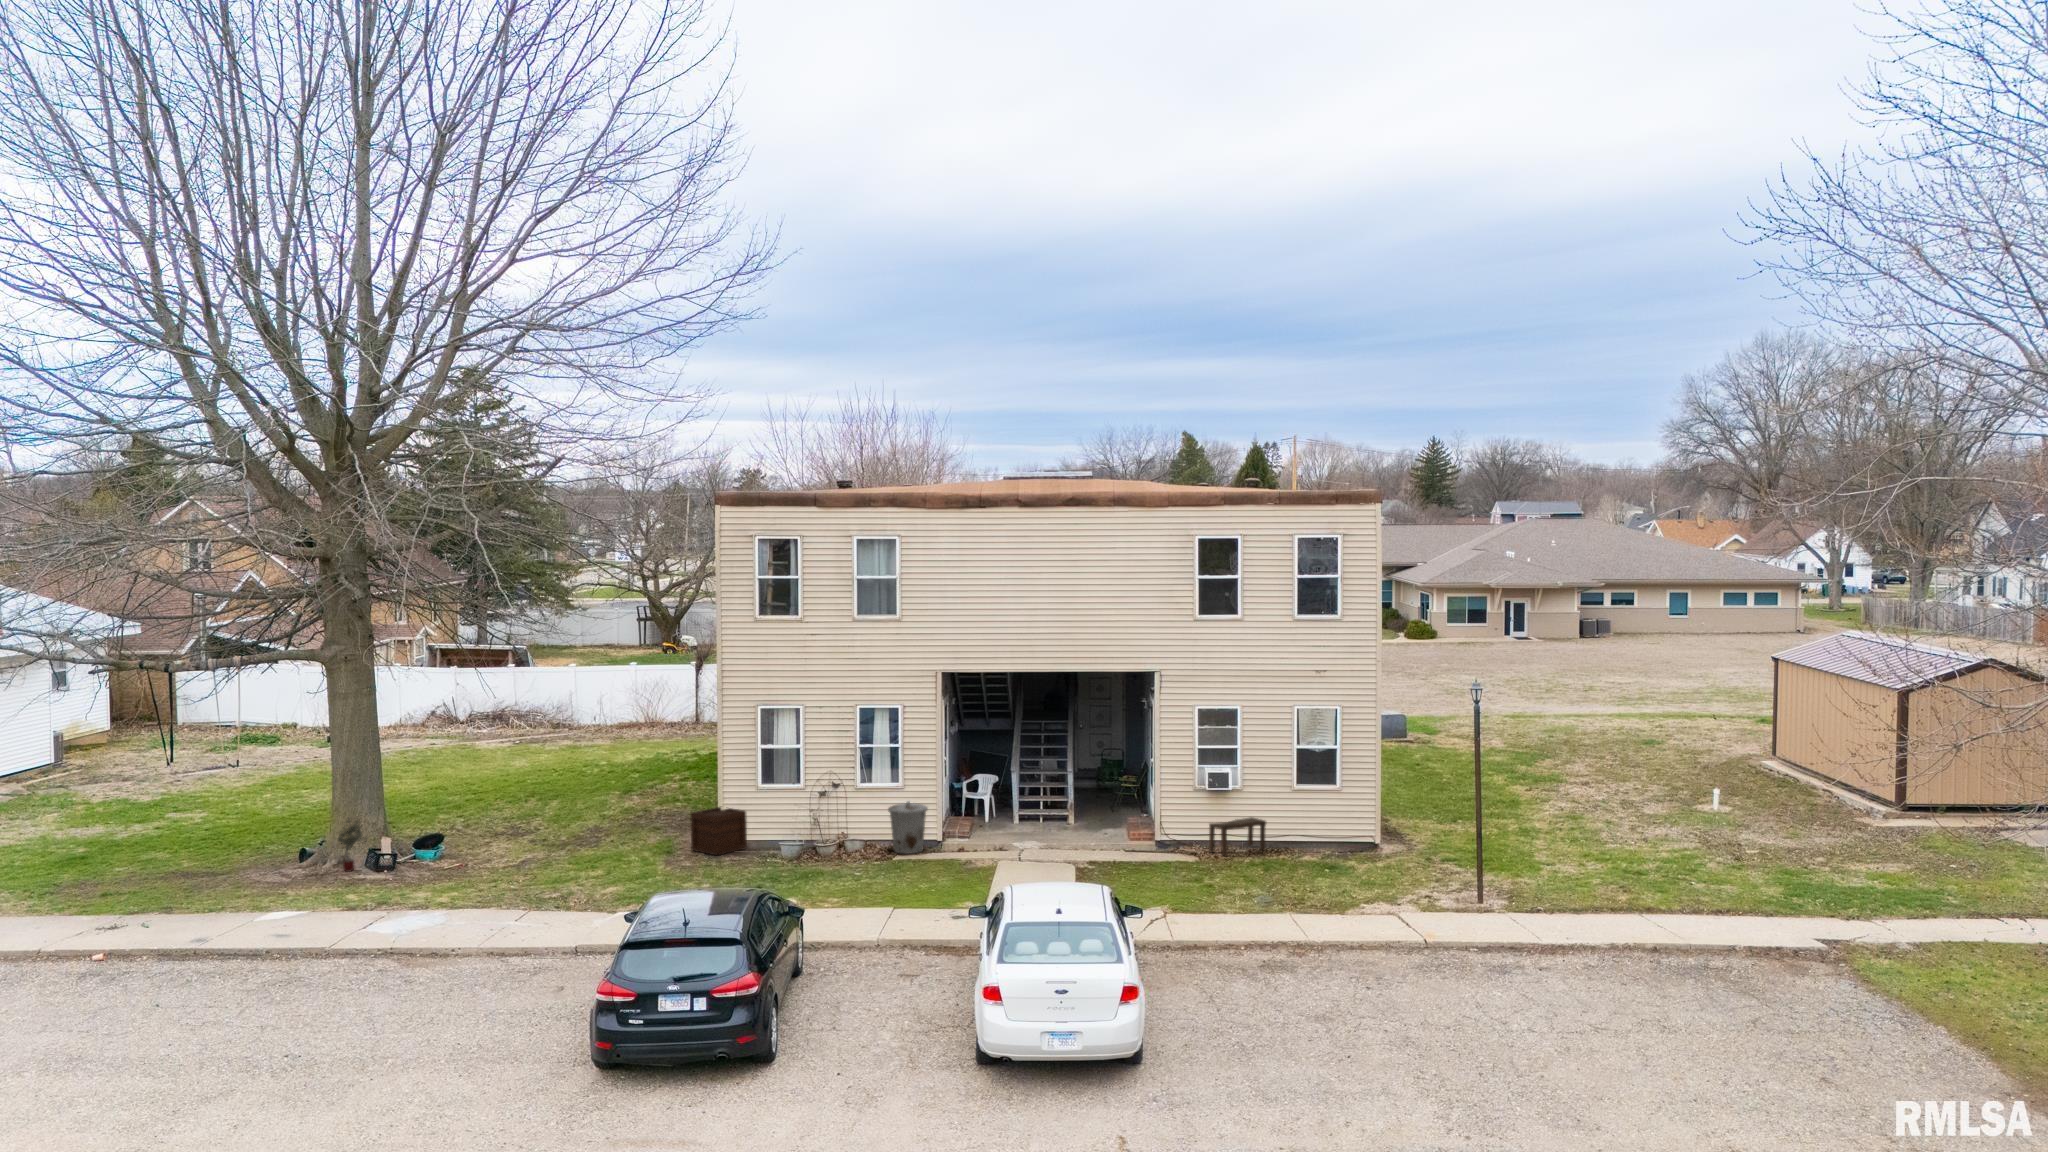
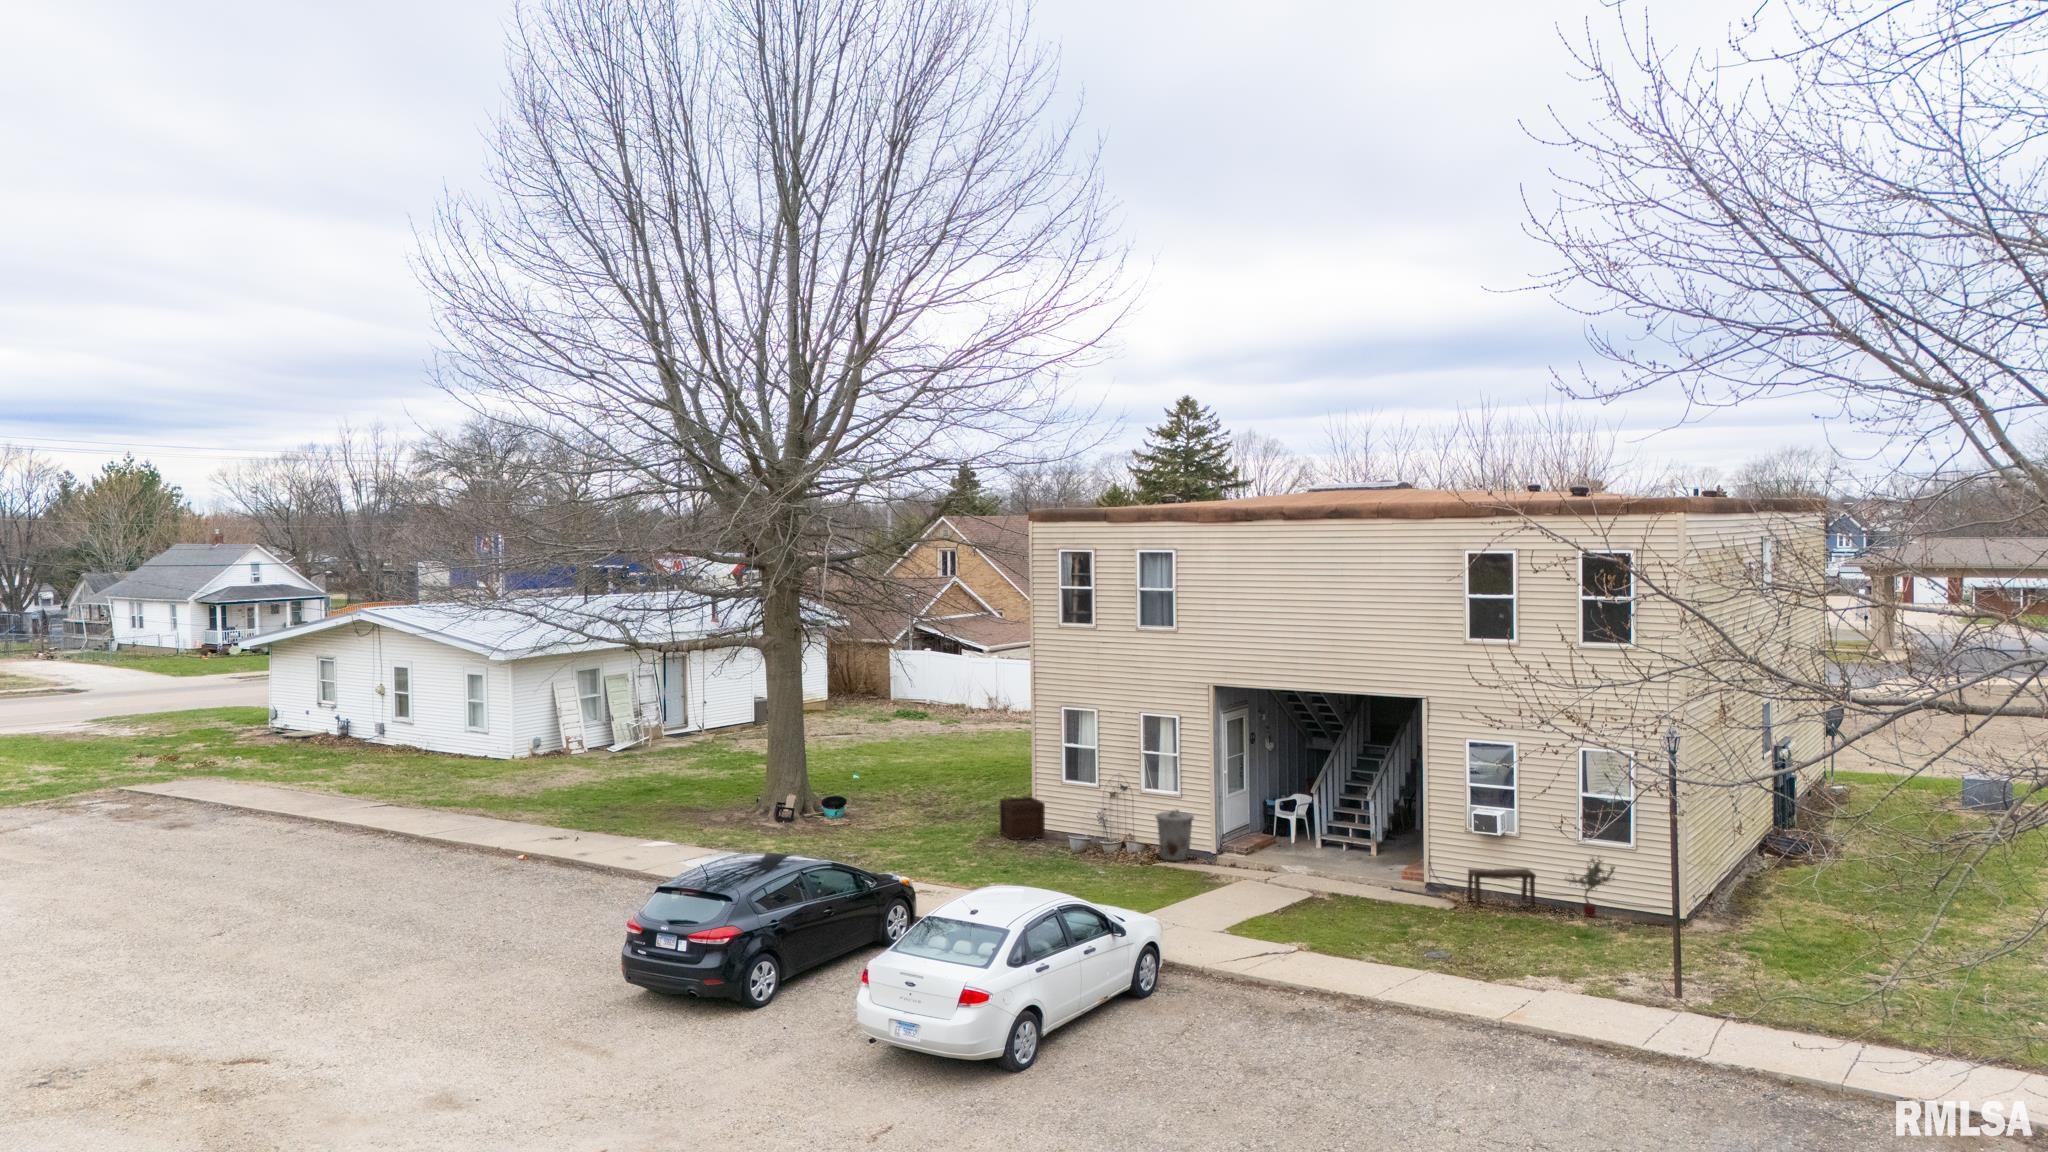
potted tree: present [338,817,367,872] -> present [1564,856,1615,917]

